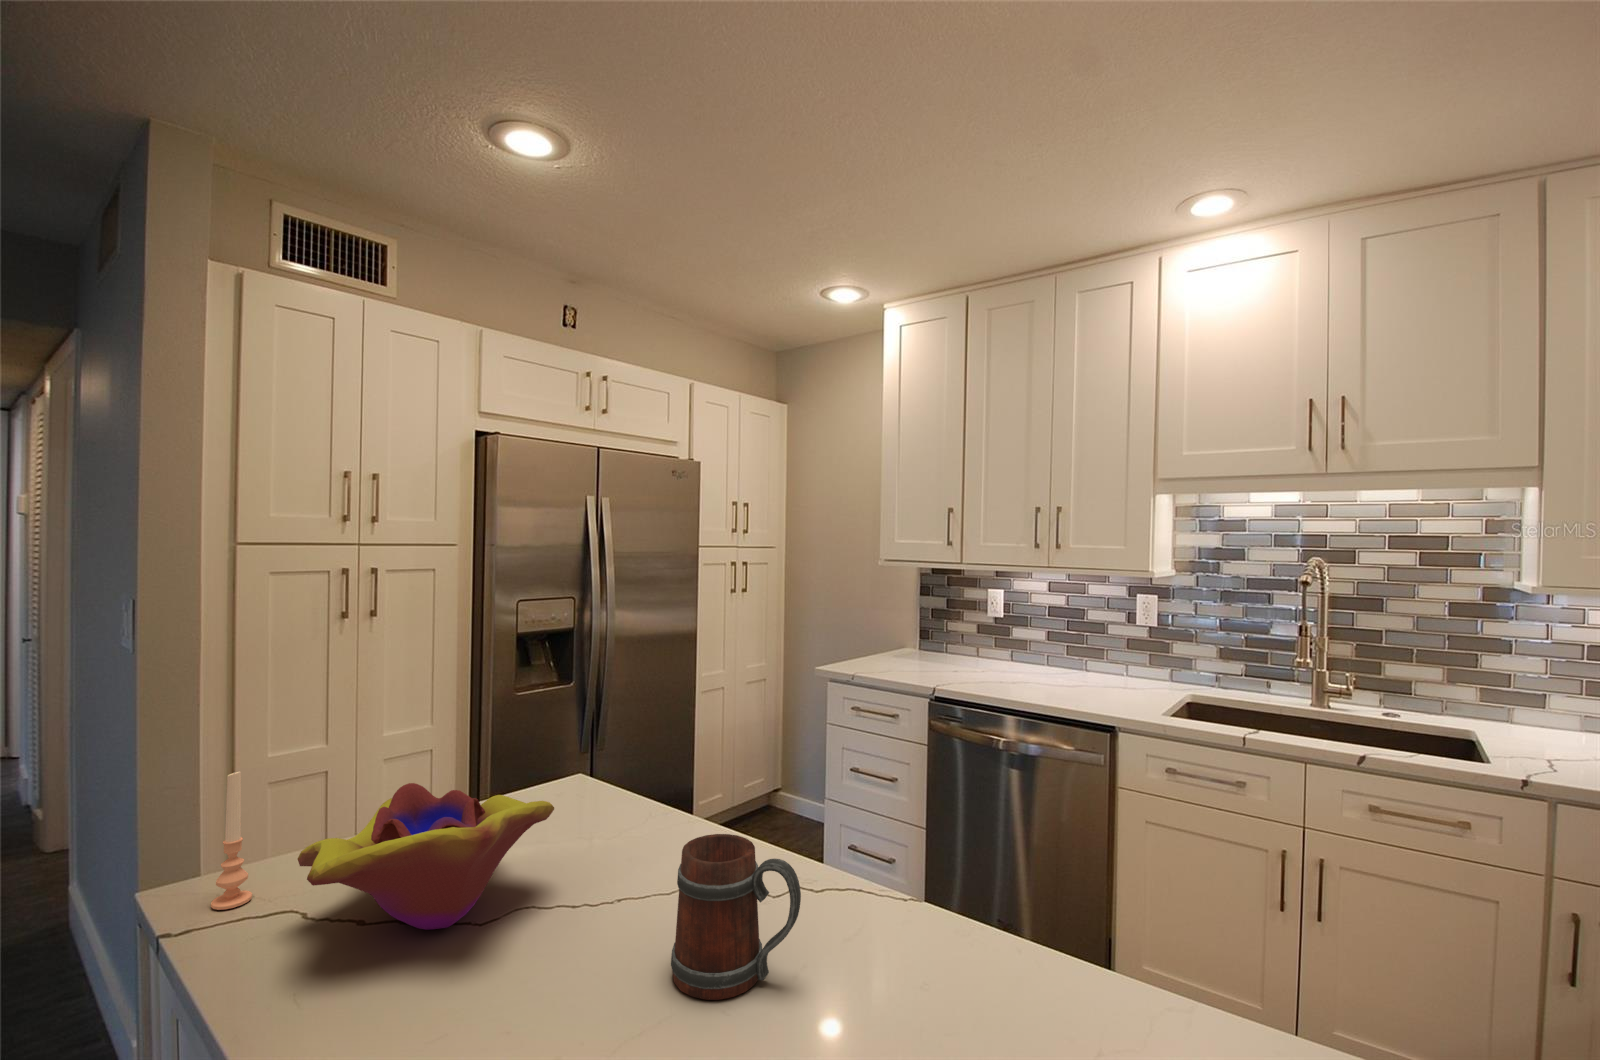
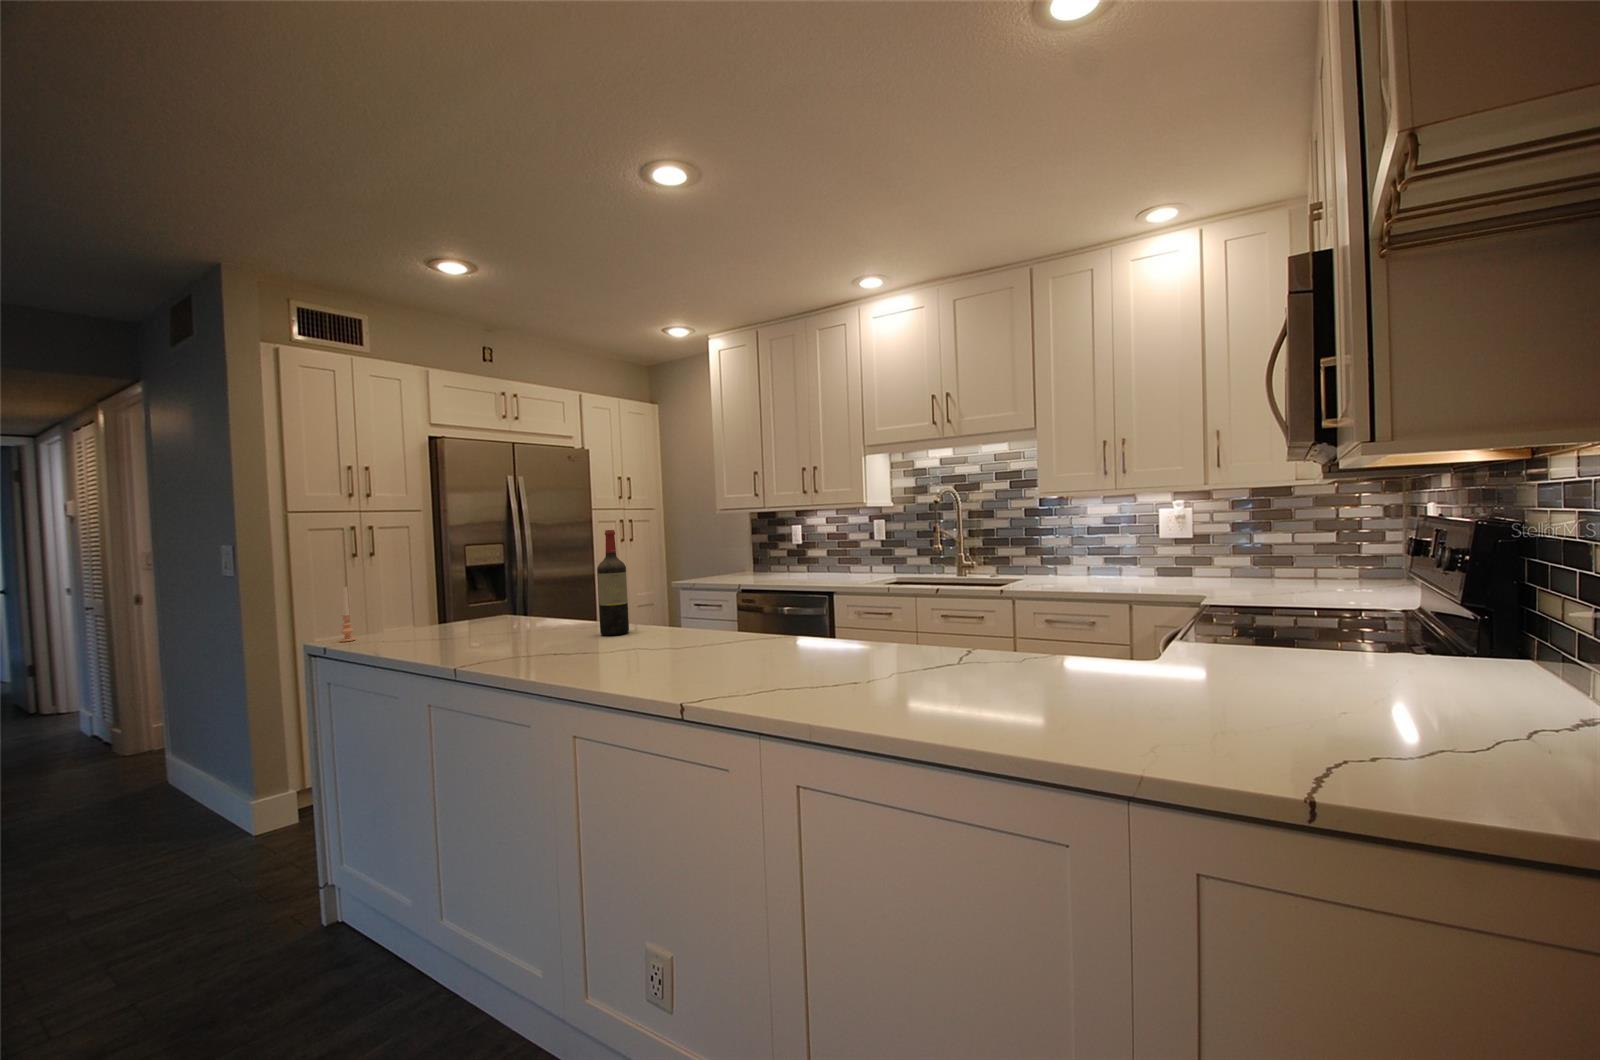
wine bottle: none [871,698,952,1013] -> present [597,530,629,635]
decorative bowl: present [298,783,554,930] -> none [378,589,483,637]
mug: present [671,834,801,1000] -> none [528,589,573,639]

